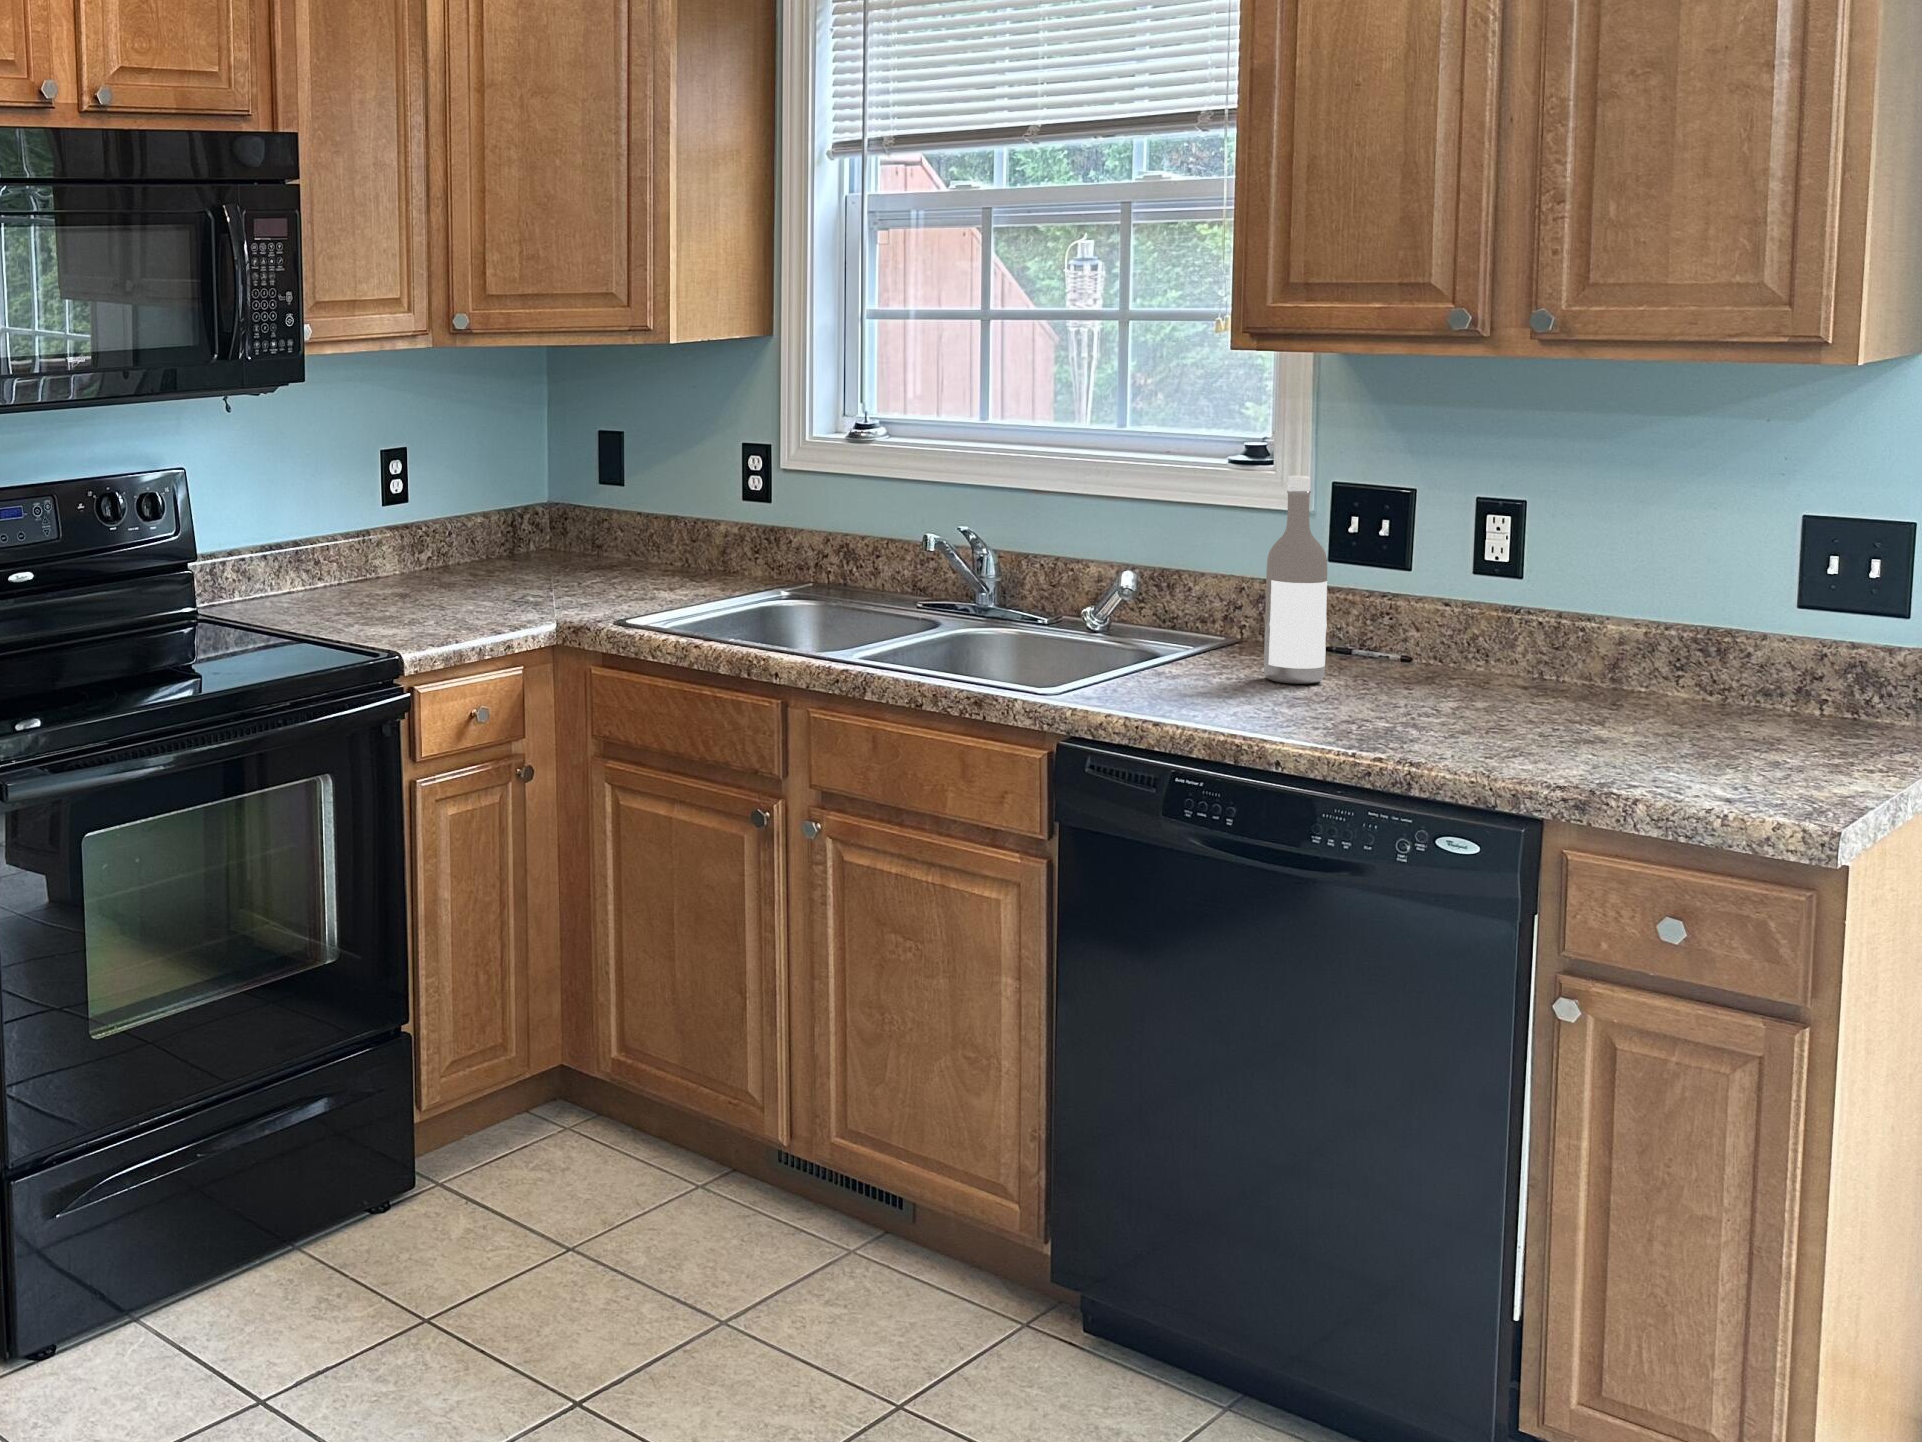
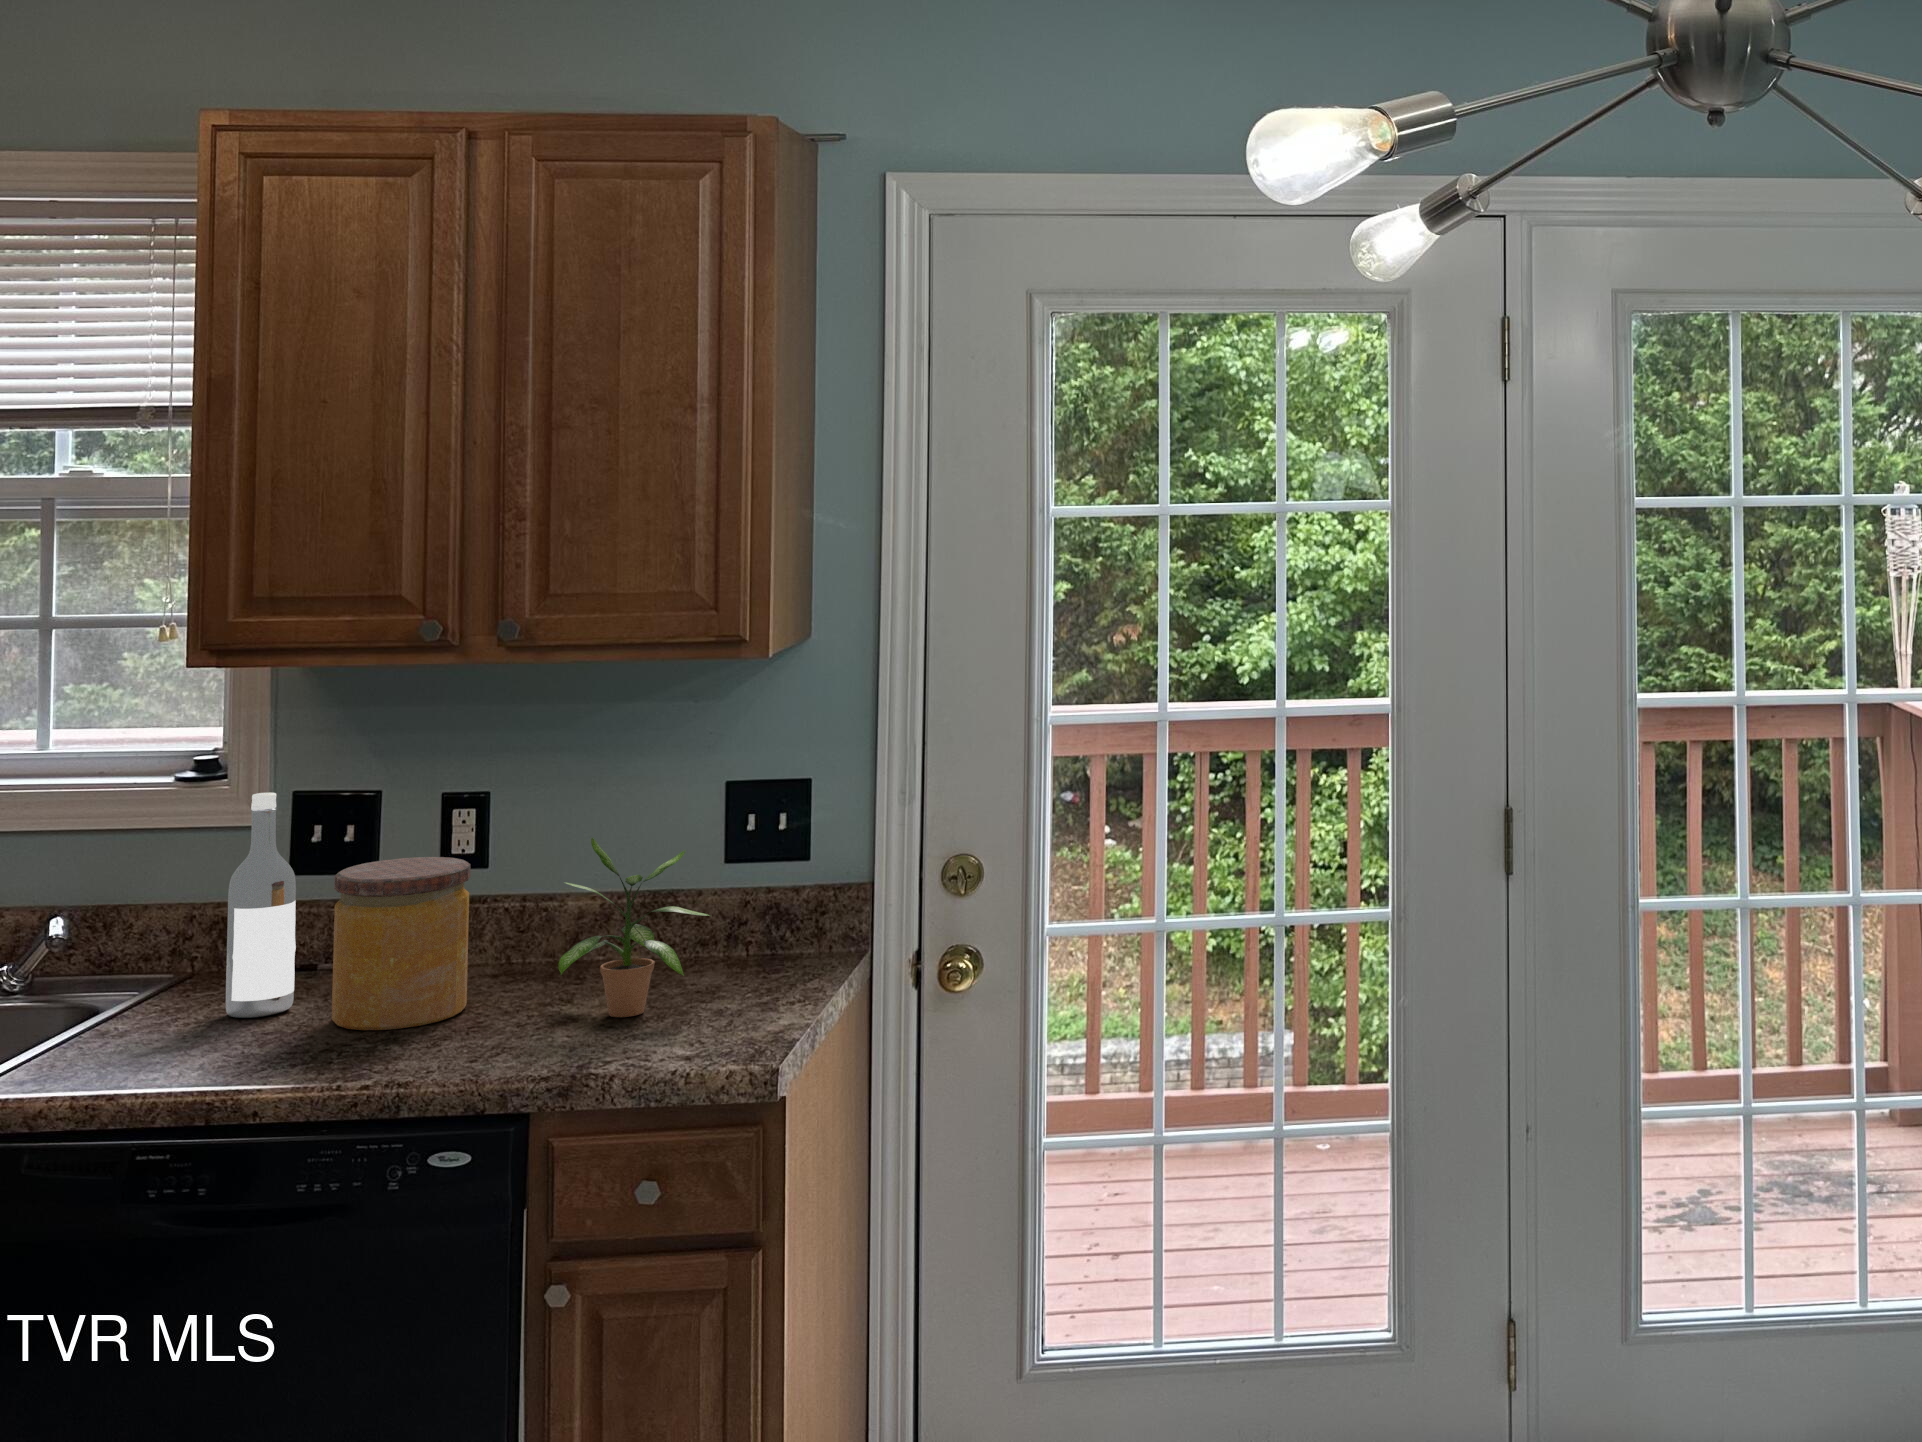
potted plant: none [1583,548,1772,748] -> present [558,837,709,1017]
jar: none [1356,553,1497,717] -> present [332,857,471,1030]

